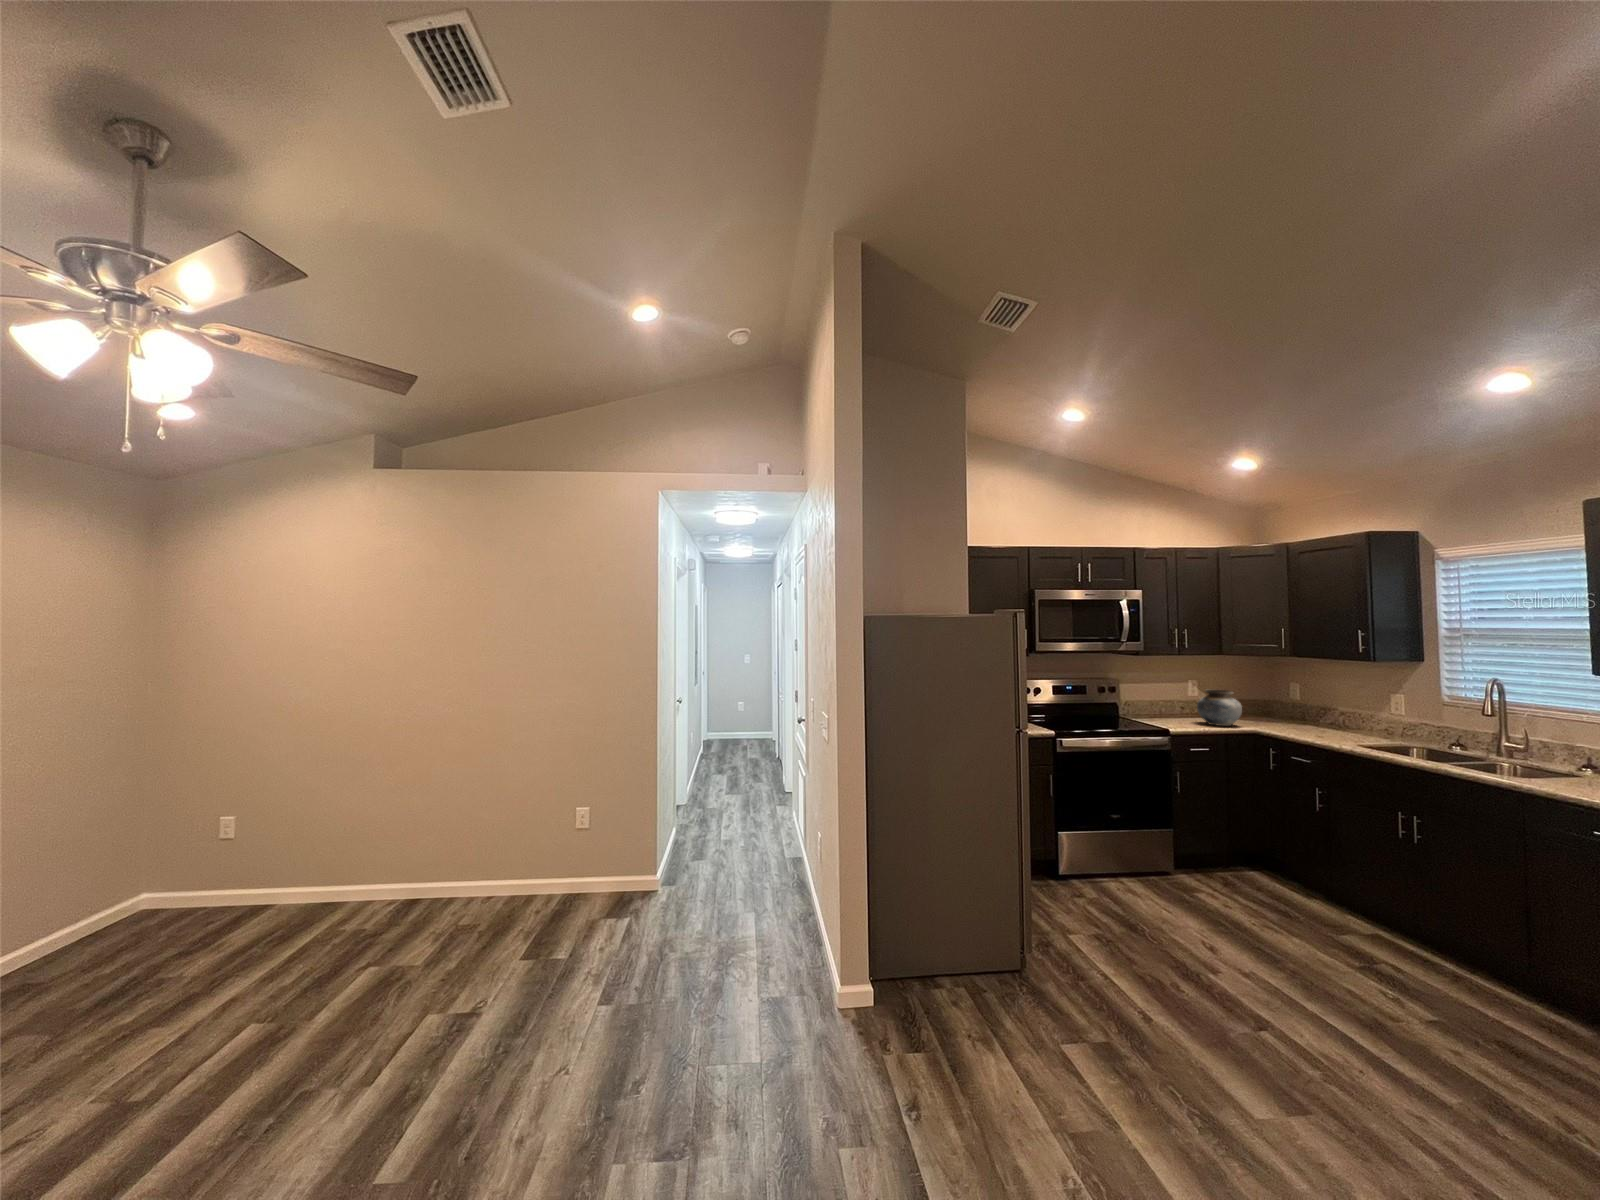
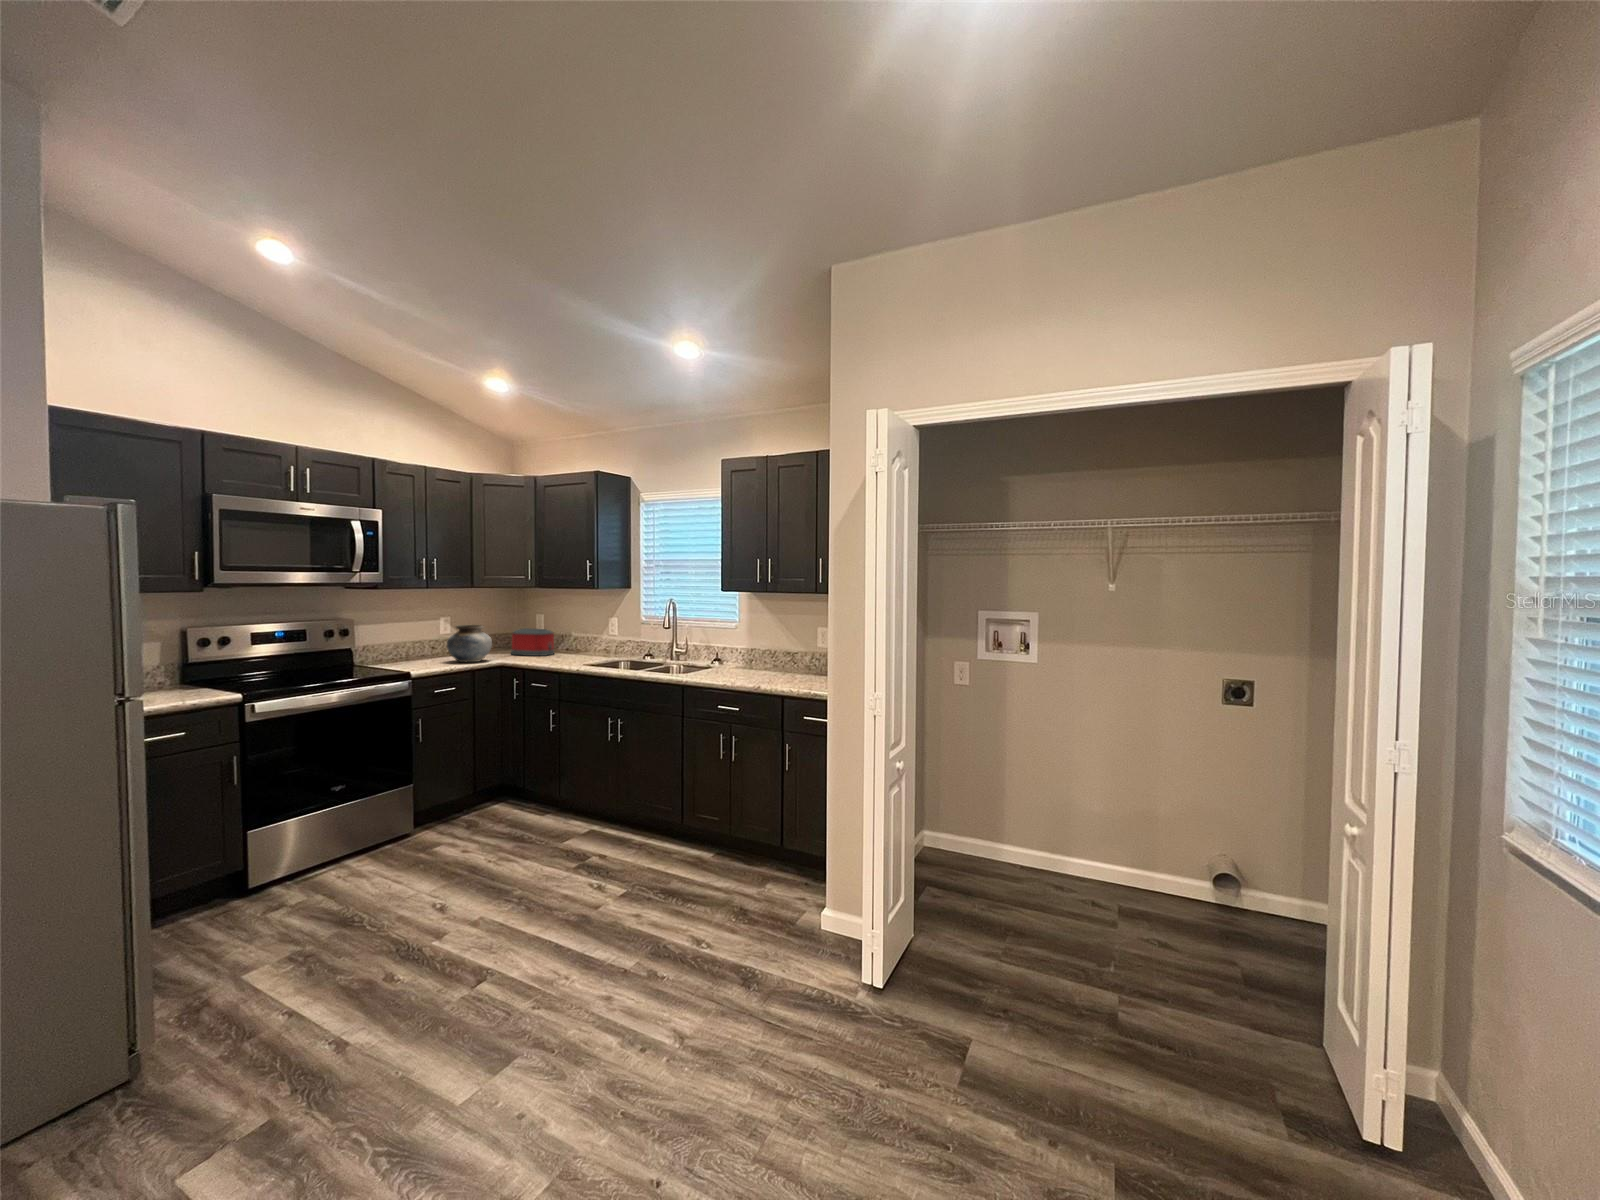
toaster: none [1261,696,1314,728] -> present [511,628,554,656]

